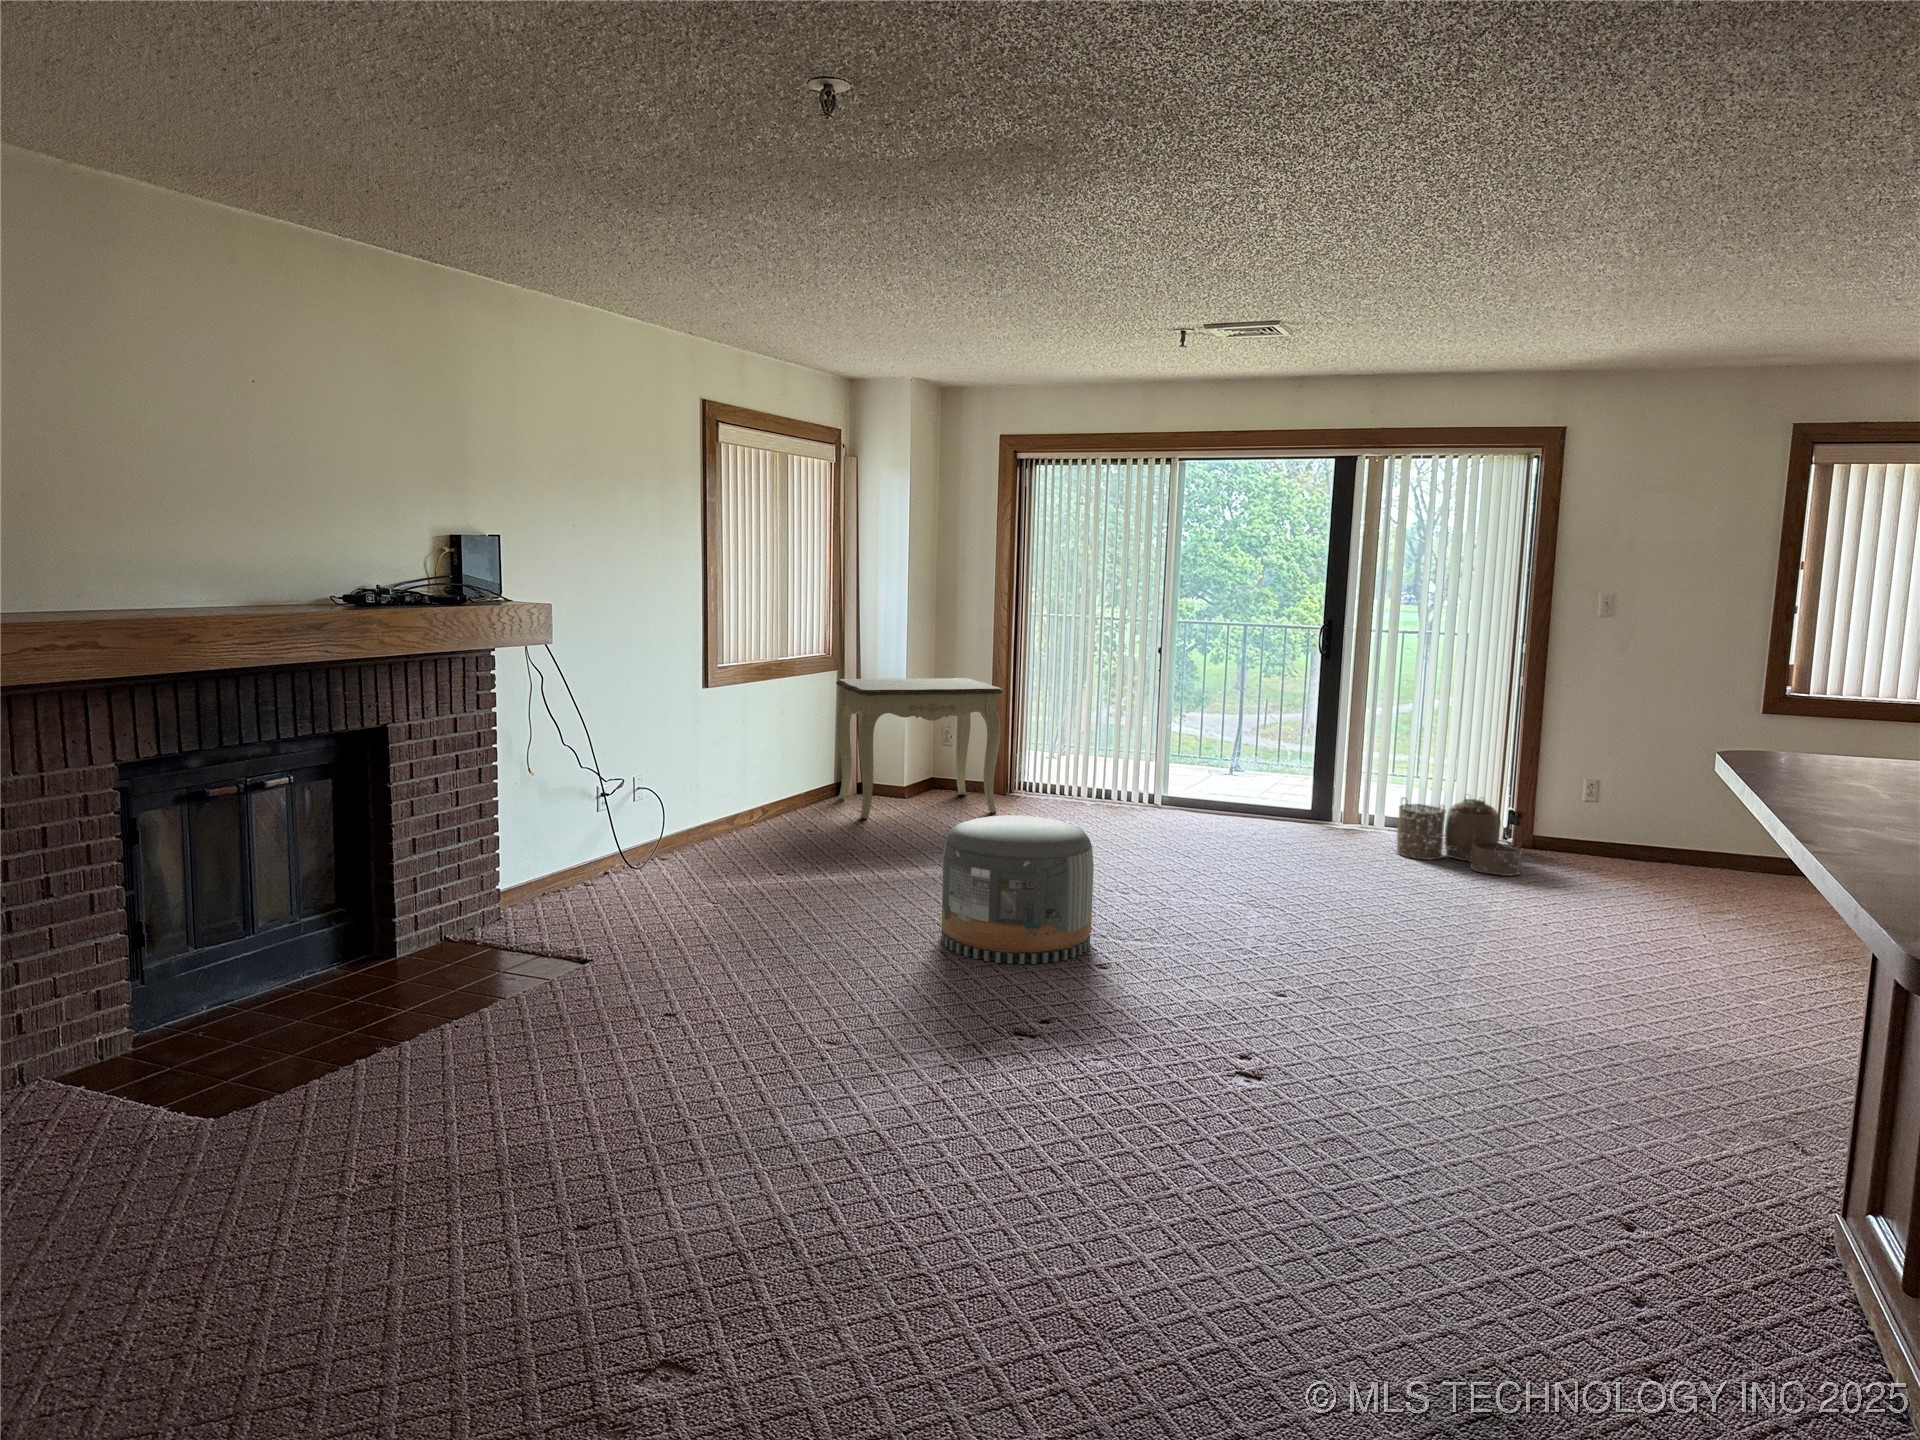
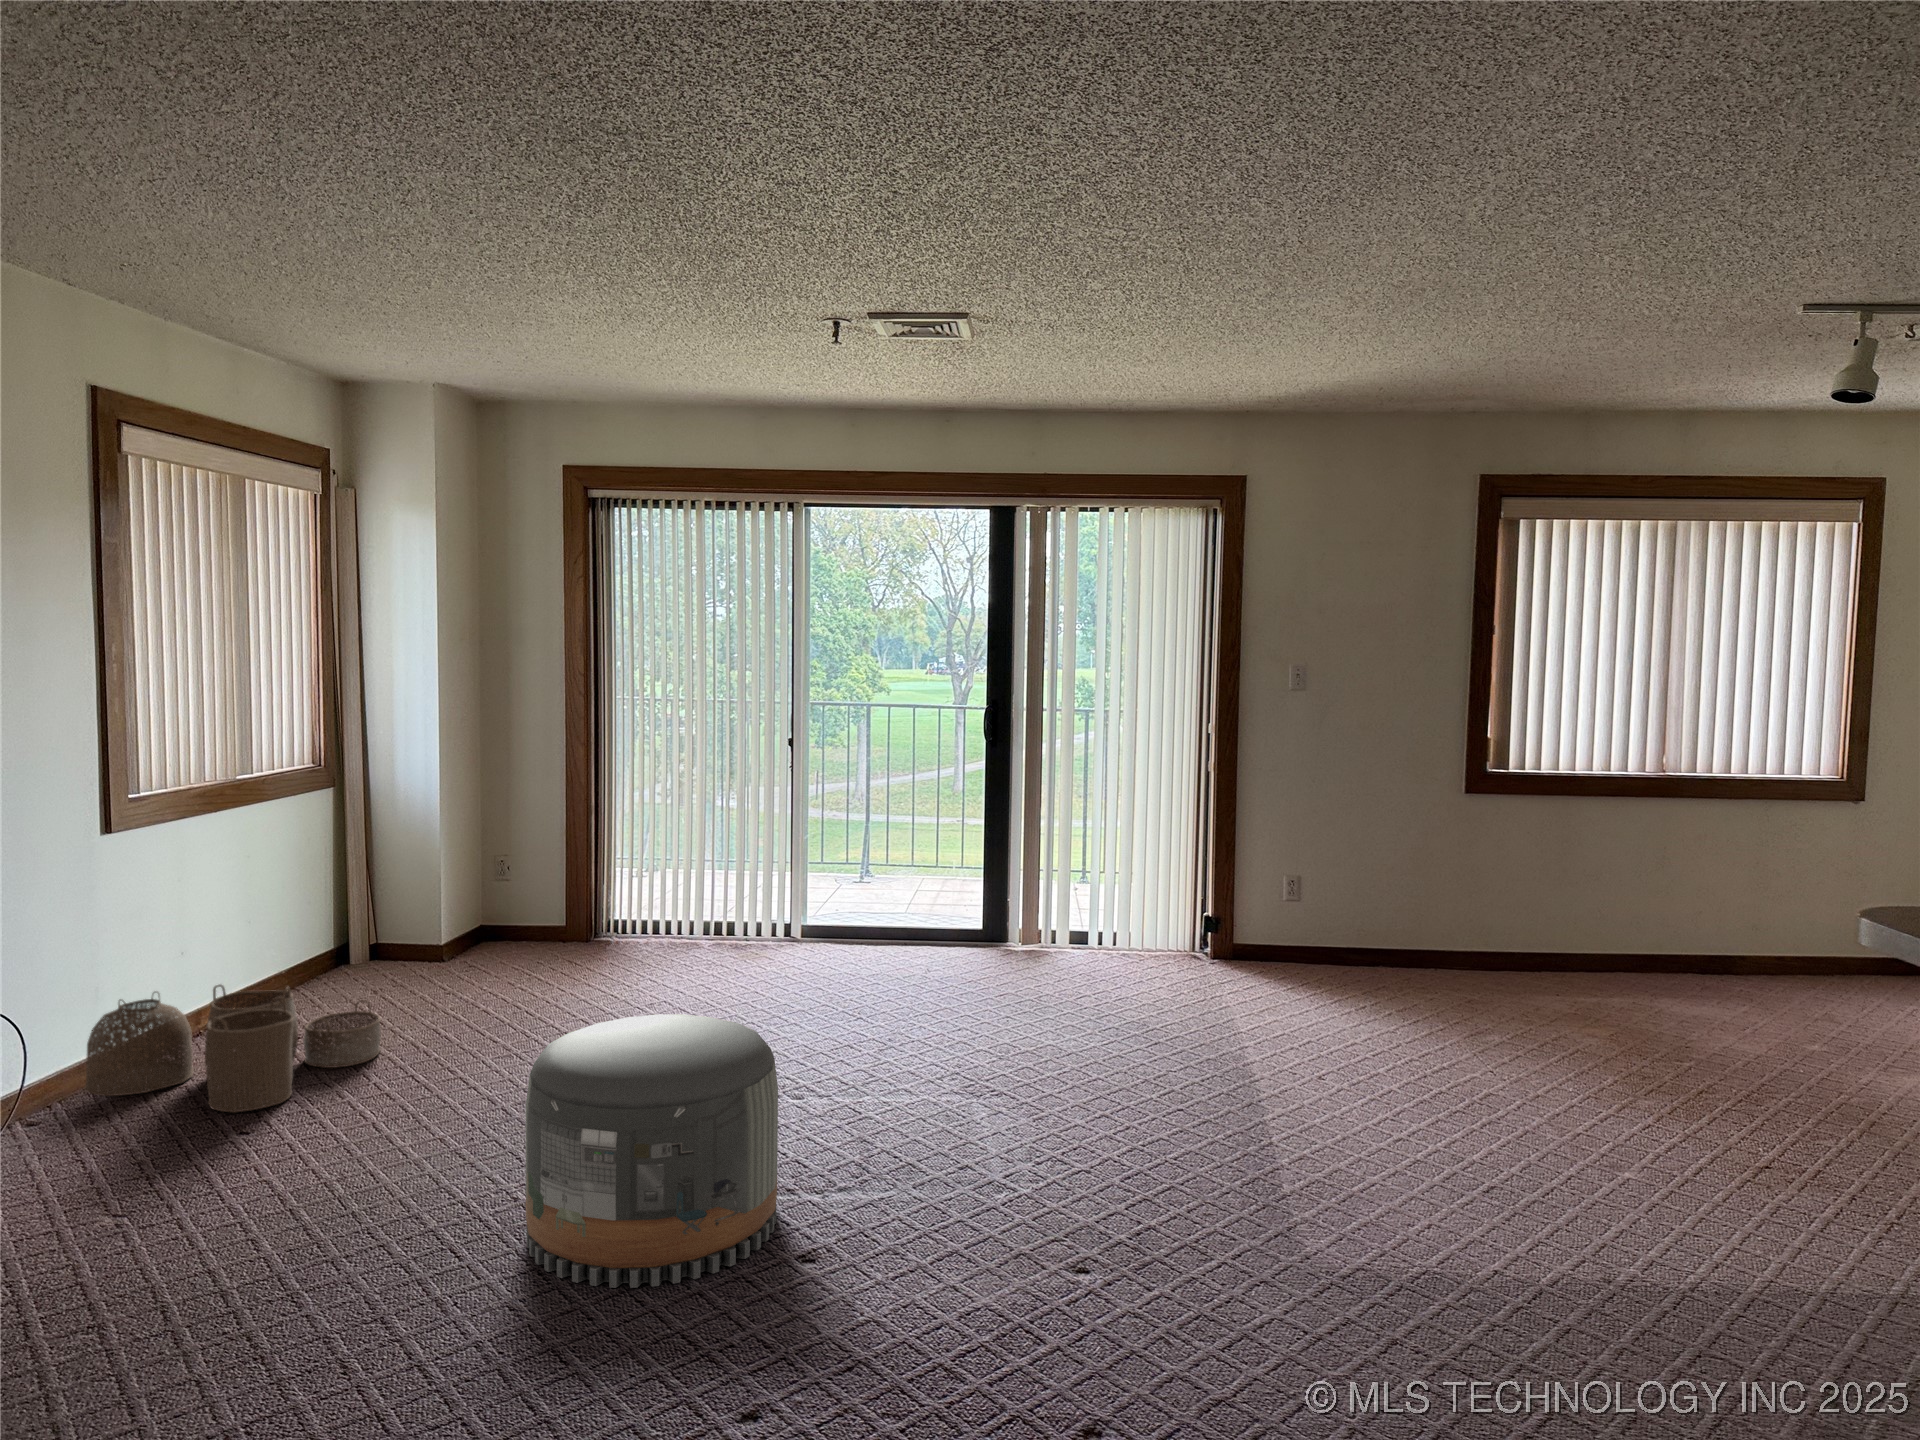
side table: present [836,678,1003,819] -> none [333,789,586,1004]
woven basket: present [1396,797,1522,876] -> present [85,985,381,1112]

